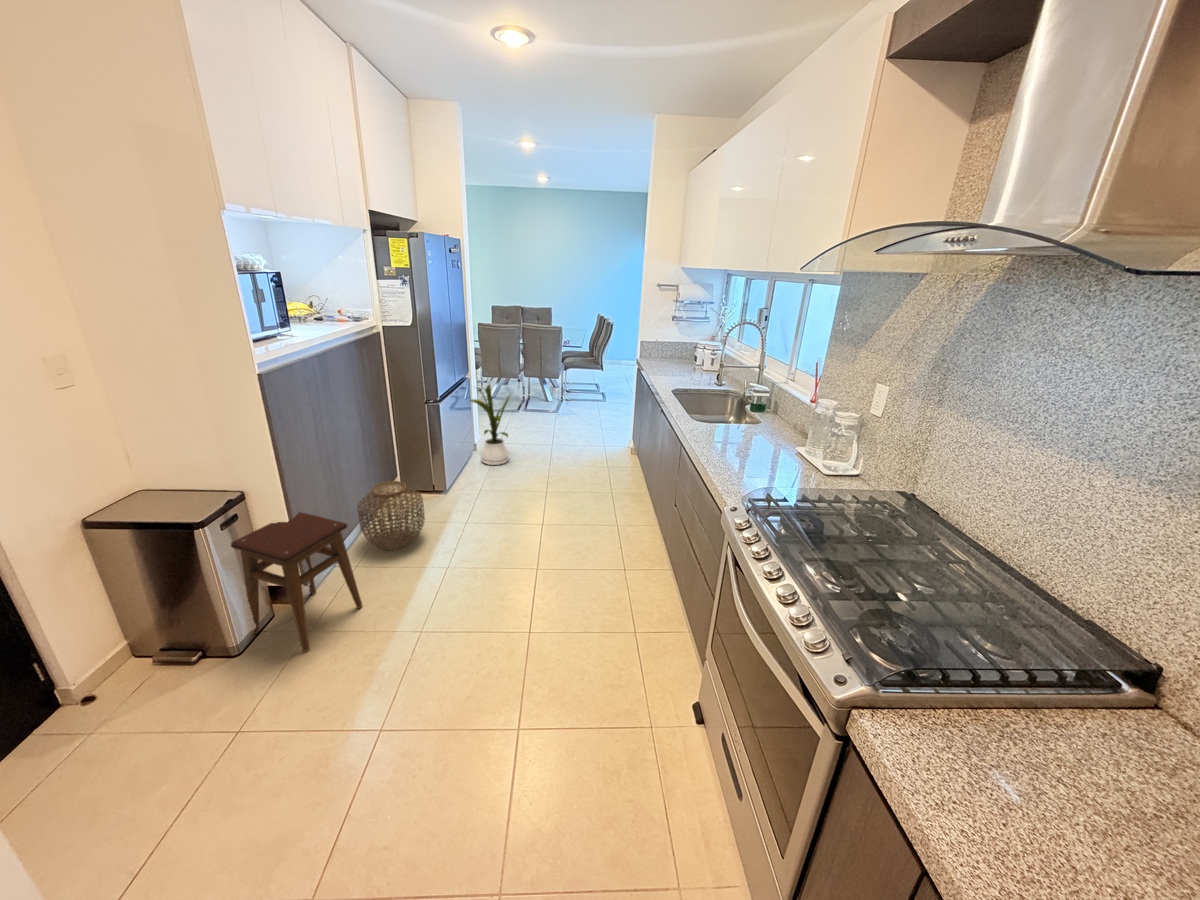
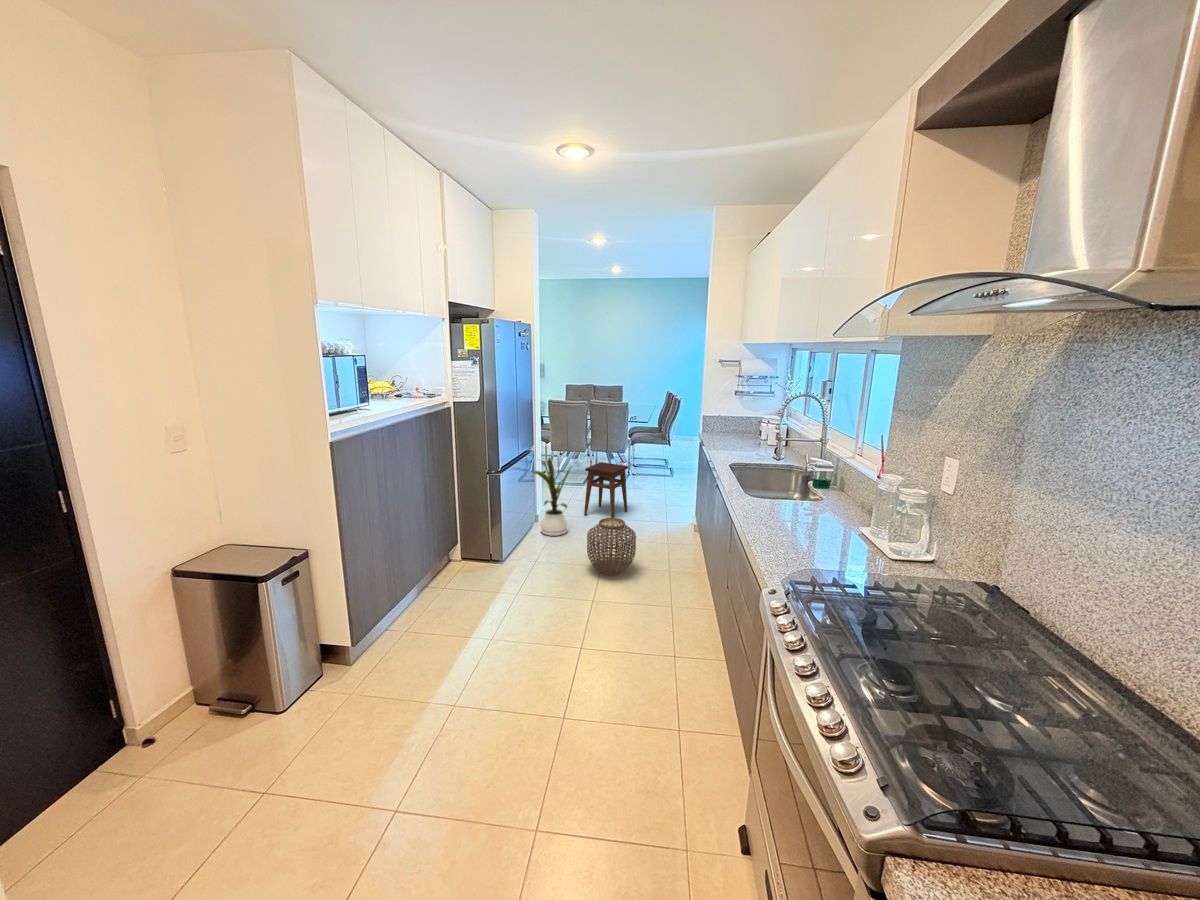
woven basket: present [357,481,425,550] -> present [587,518,636,575]
stool: present [231,512,362,651] -> present [584,462,628,518]

